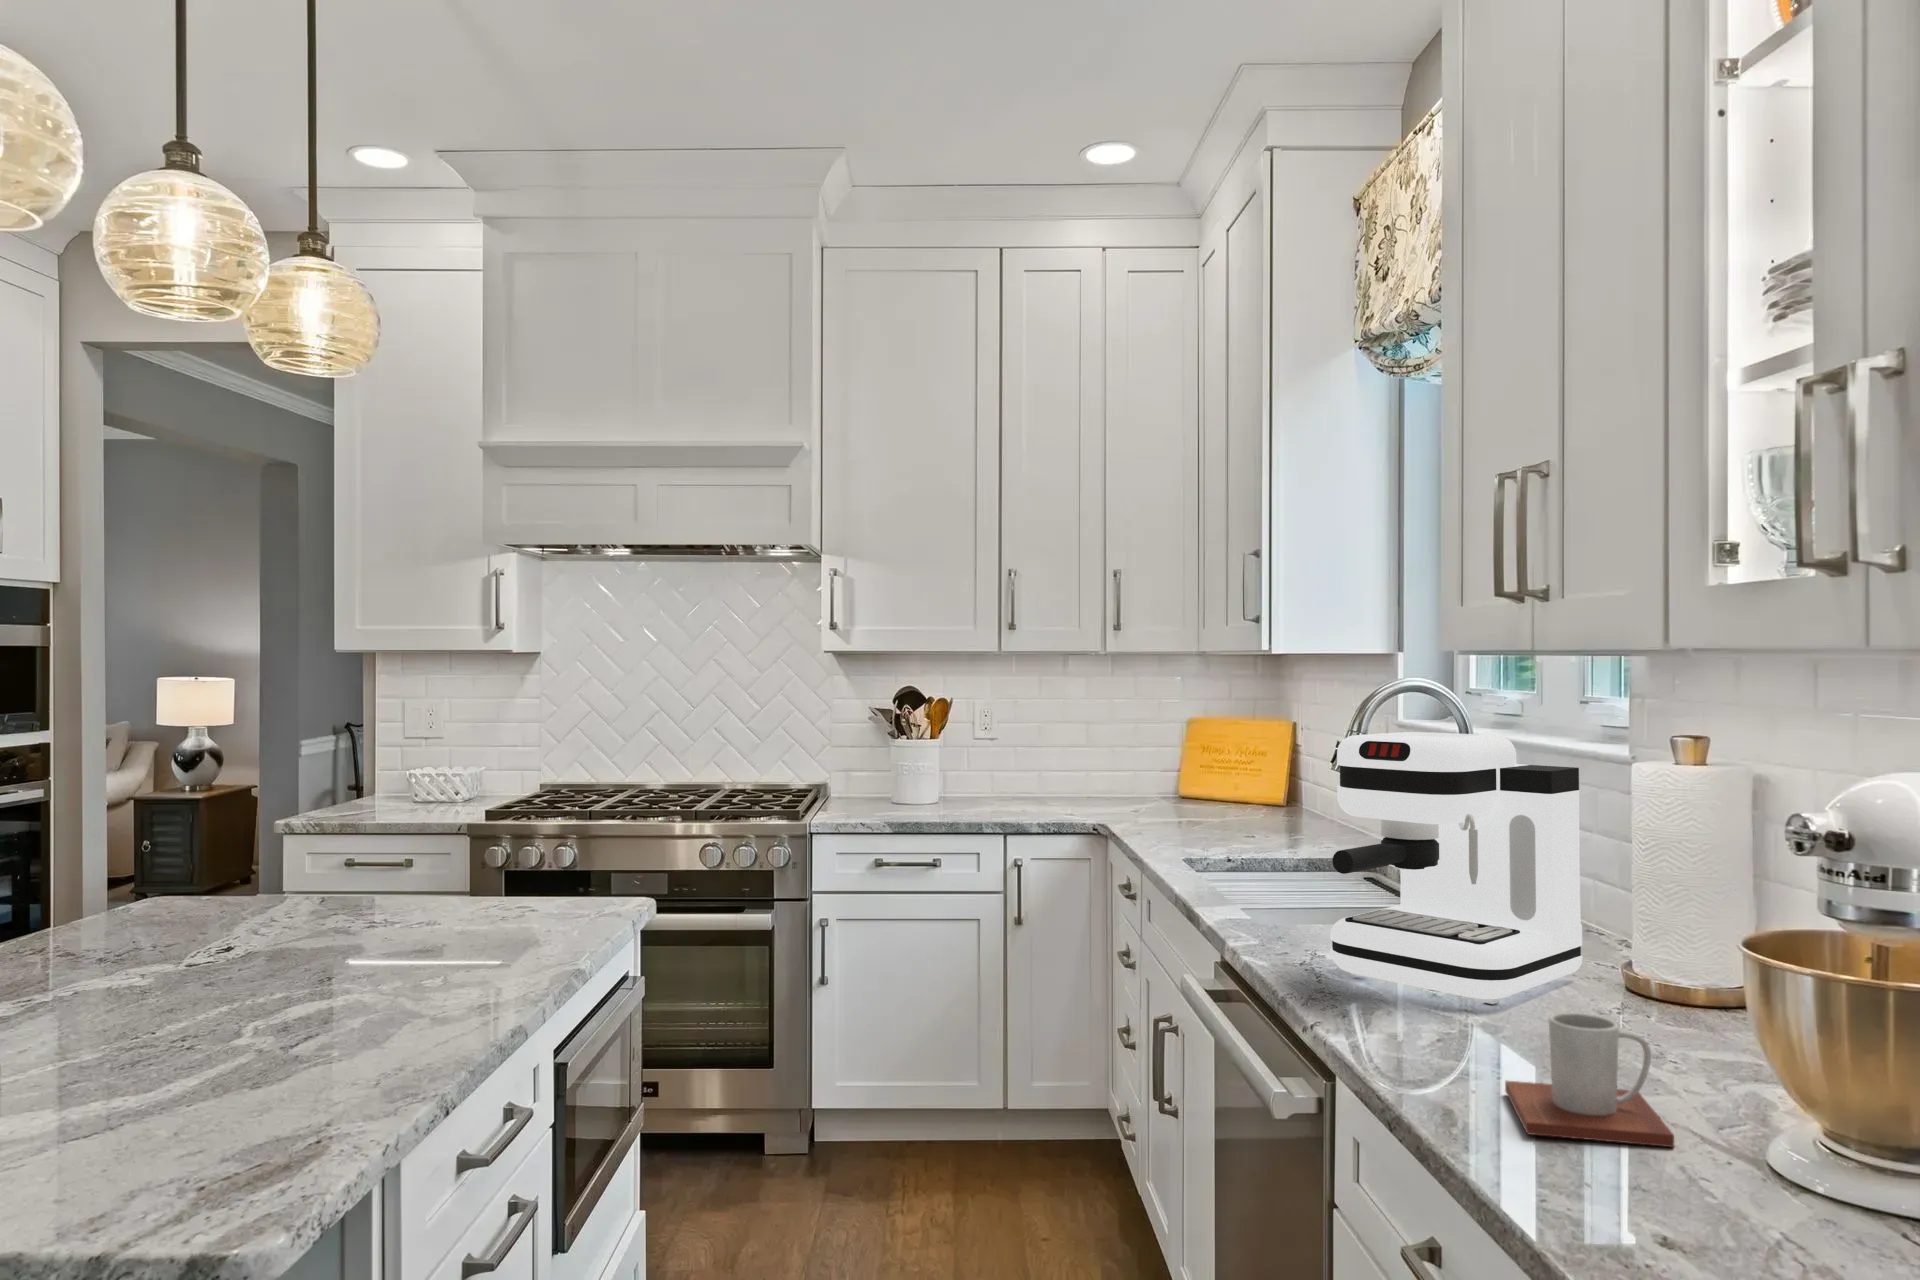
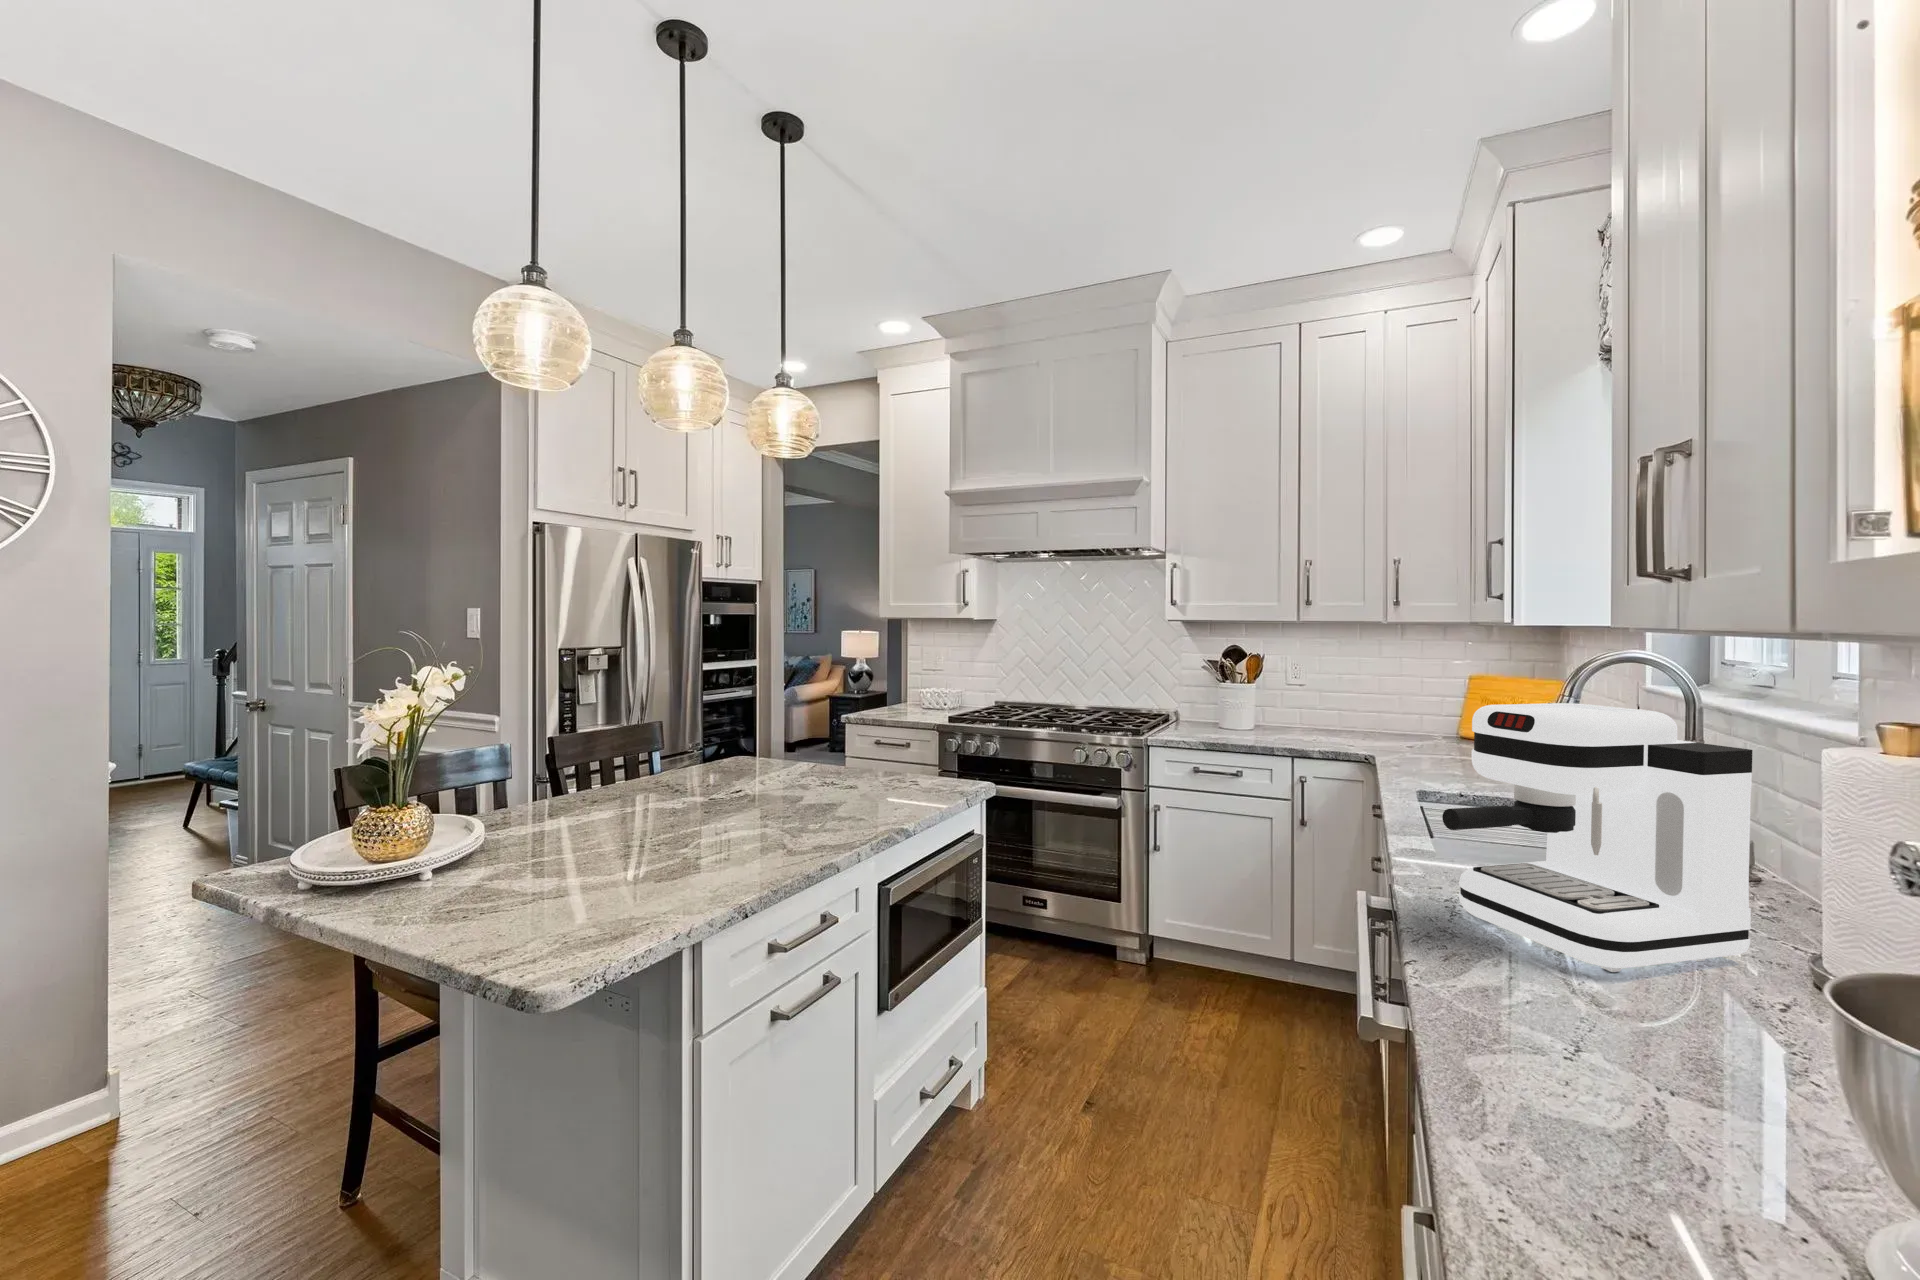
mug: present [1505,1013,1674,1147] -> none [1518,1007,1697,1182]

